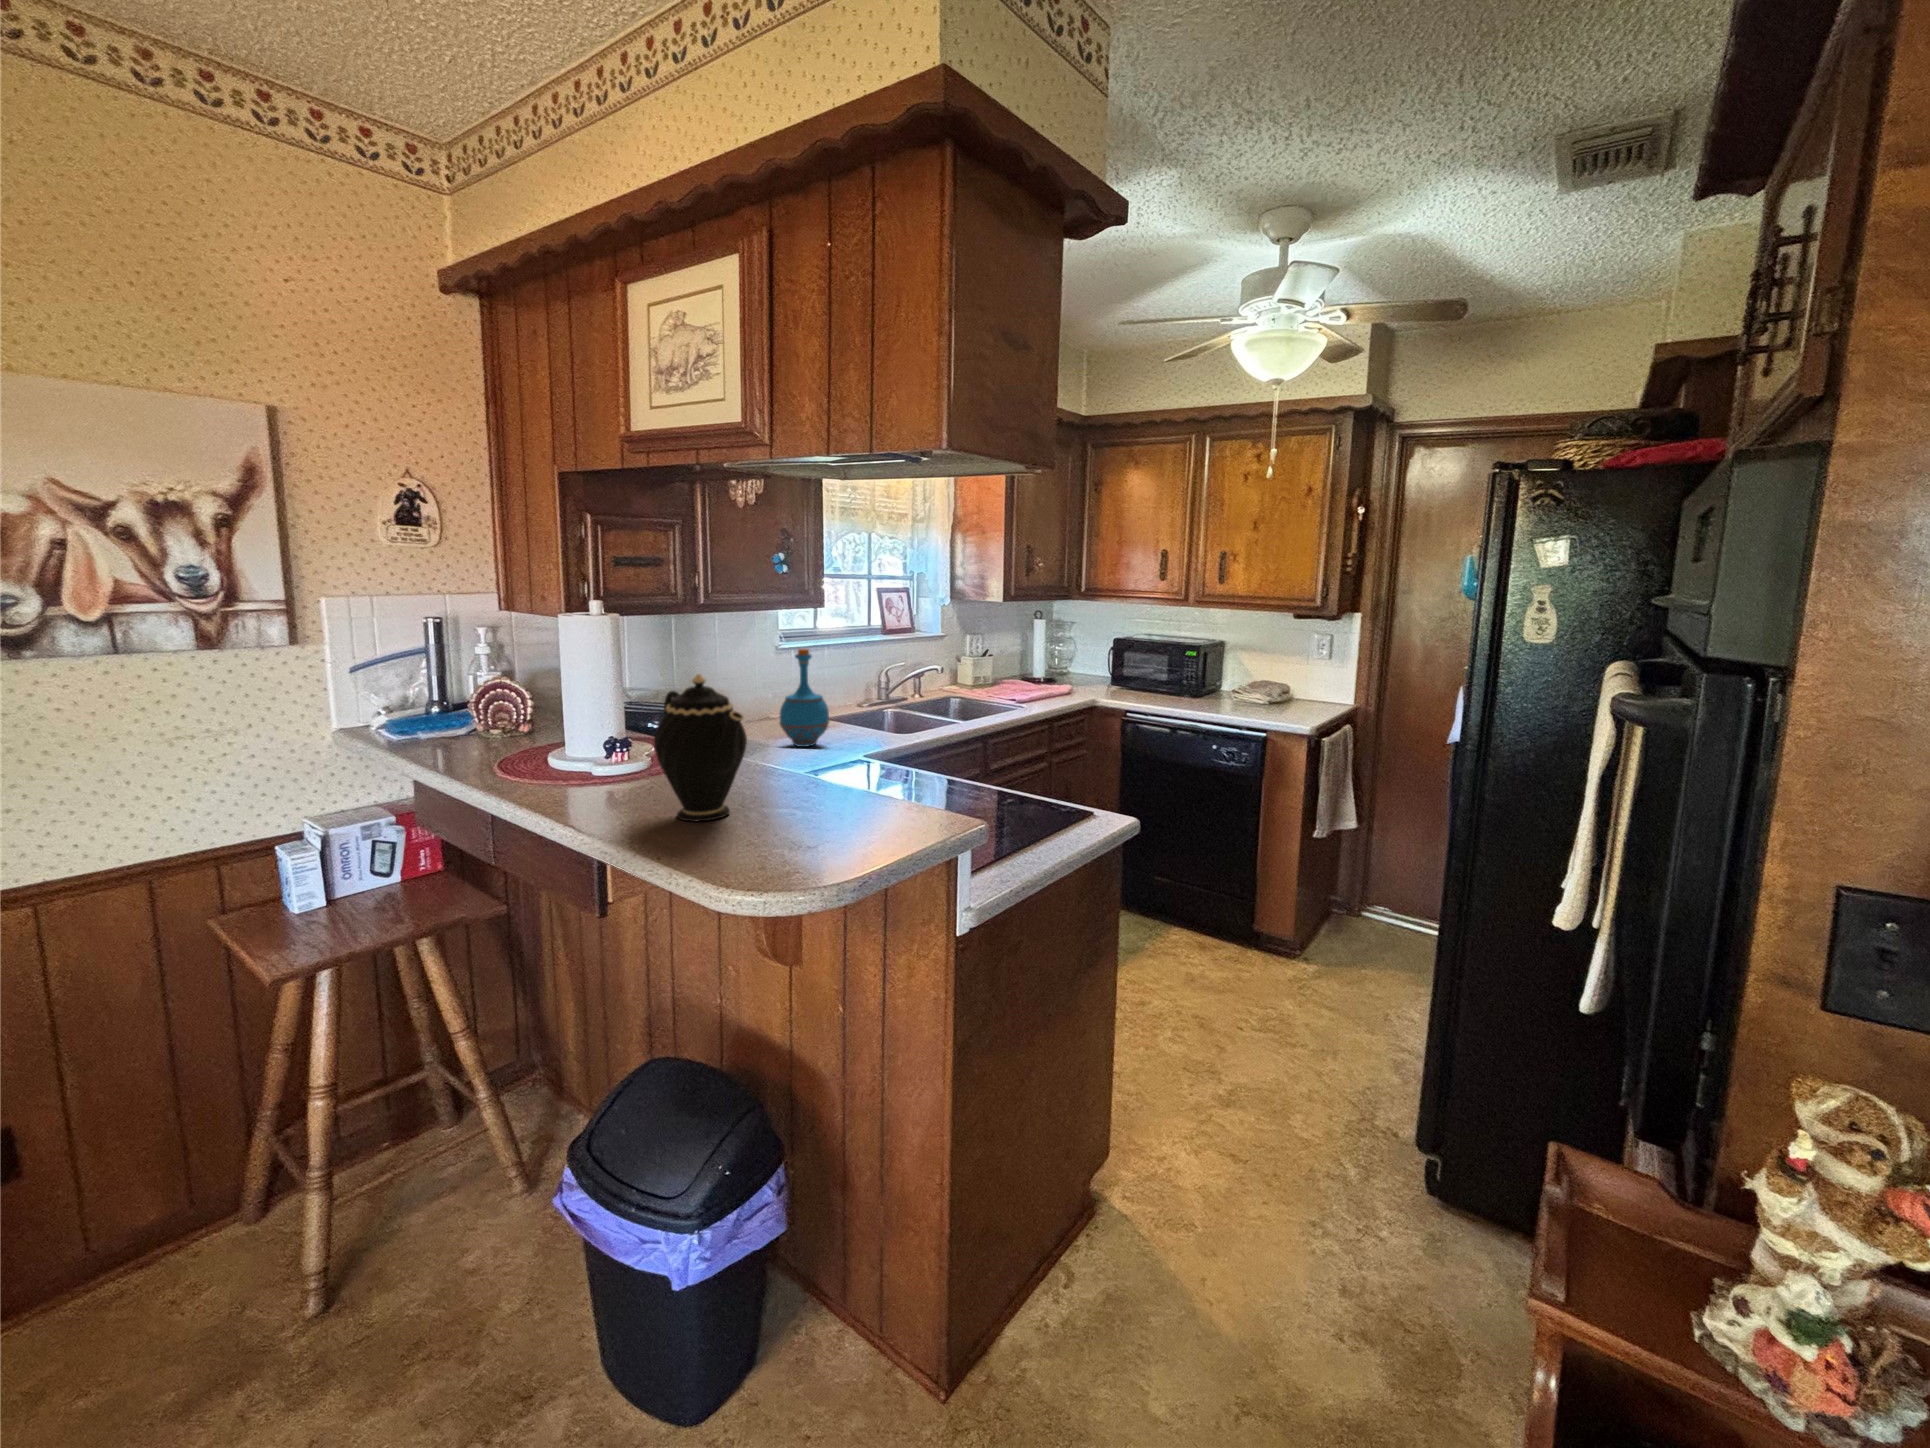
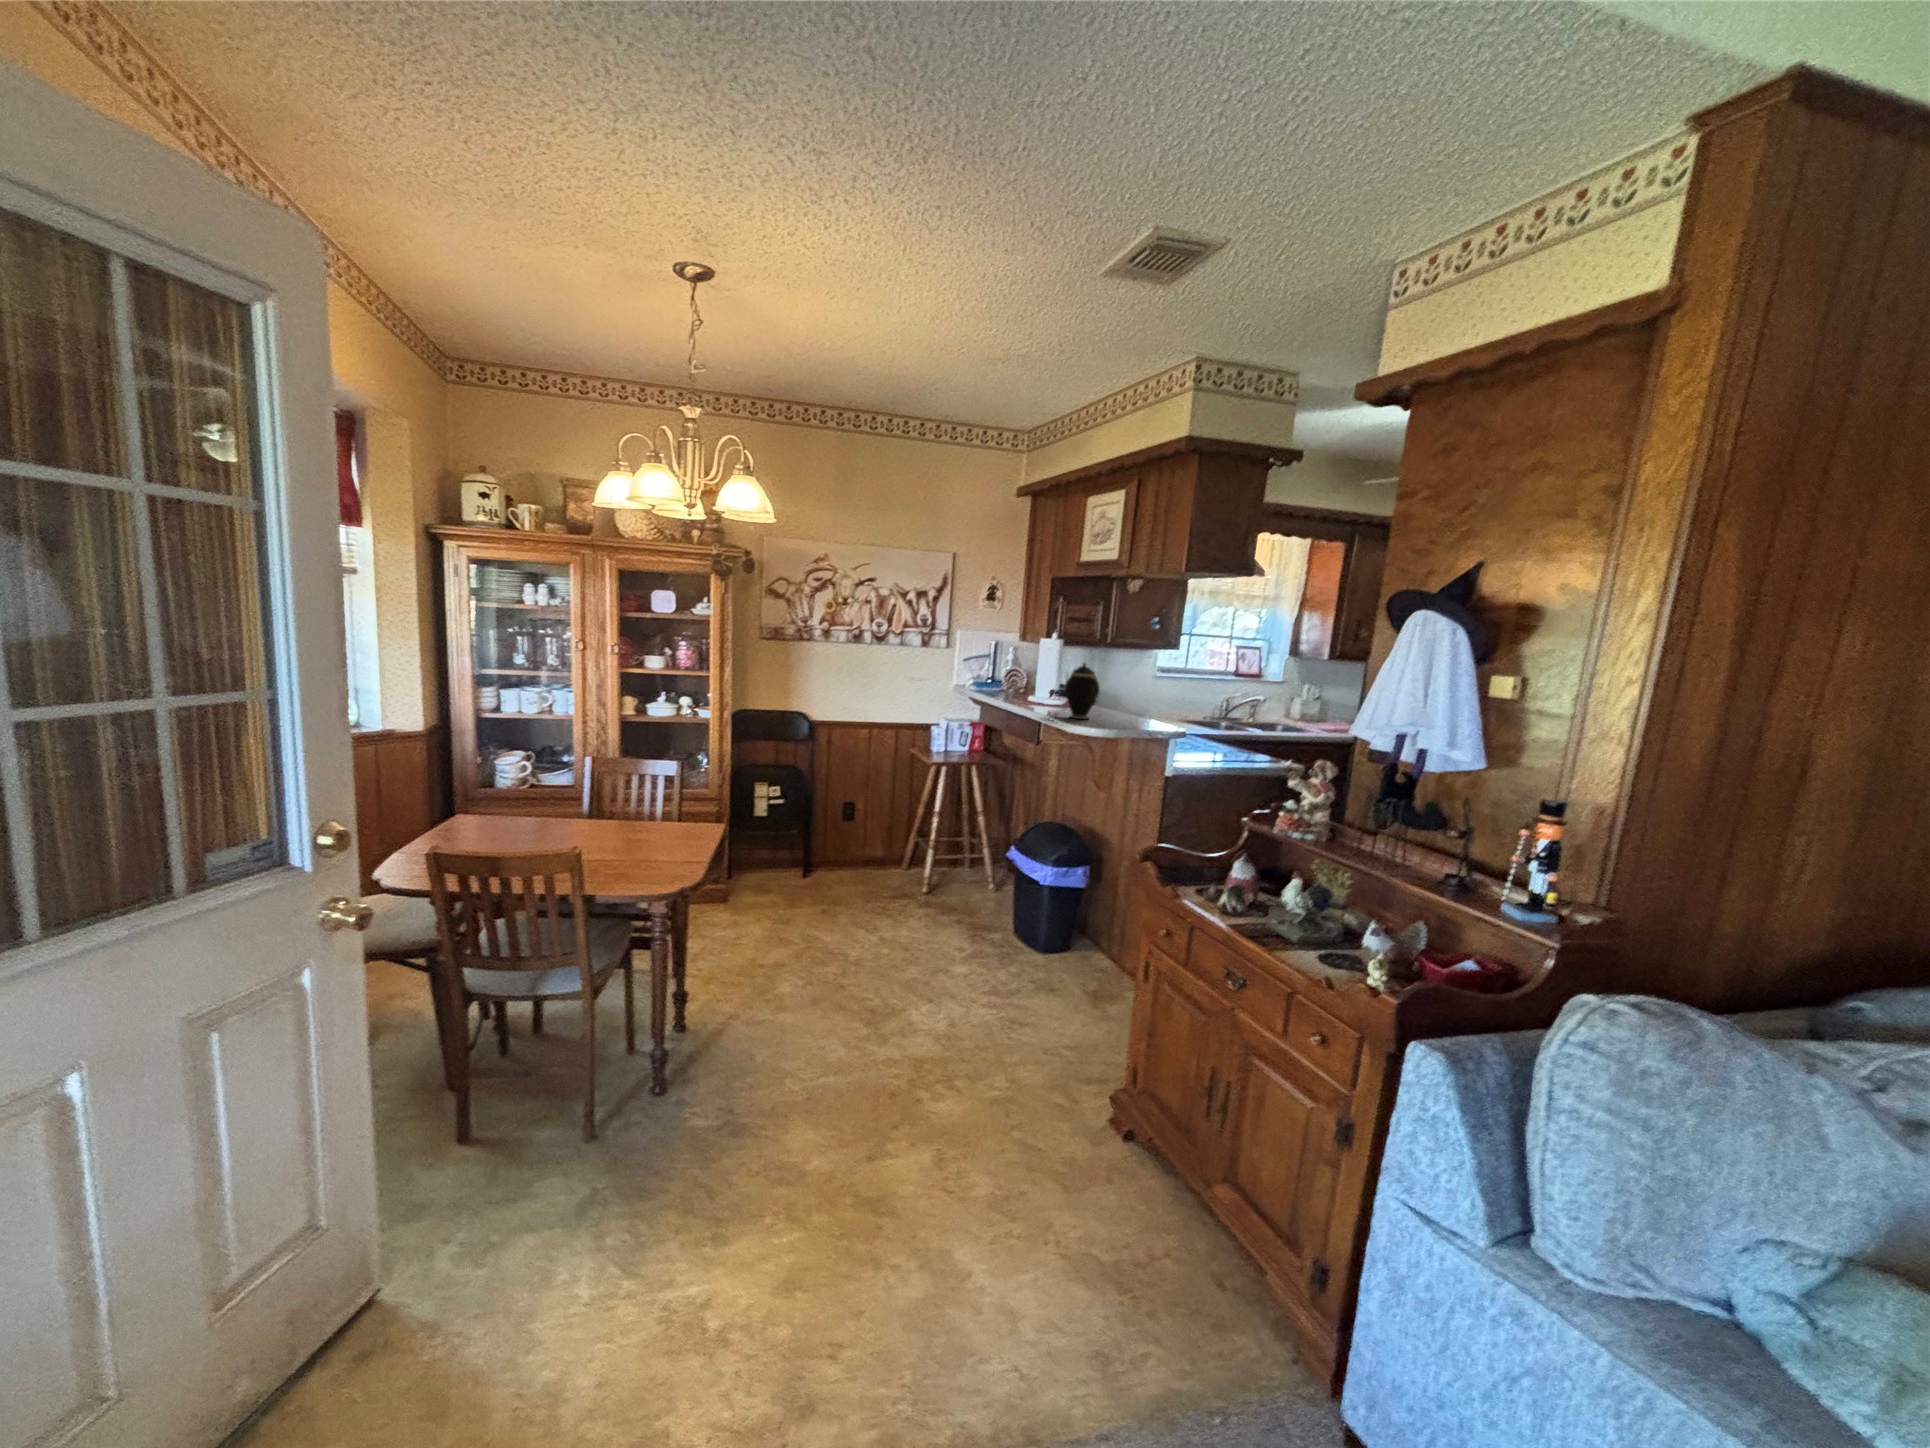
bottle: present [780,648,829,747] -> none [1142,672,1171,727]

